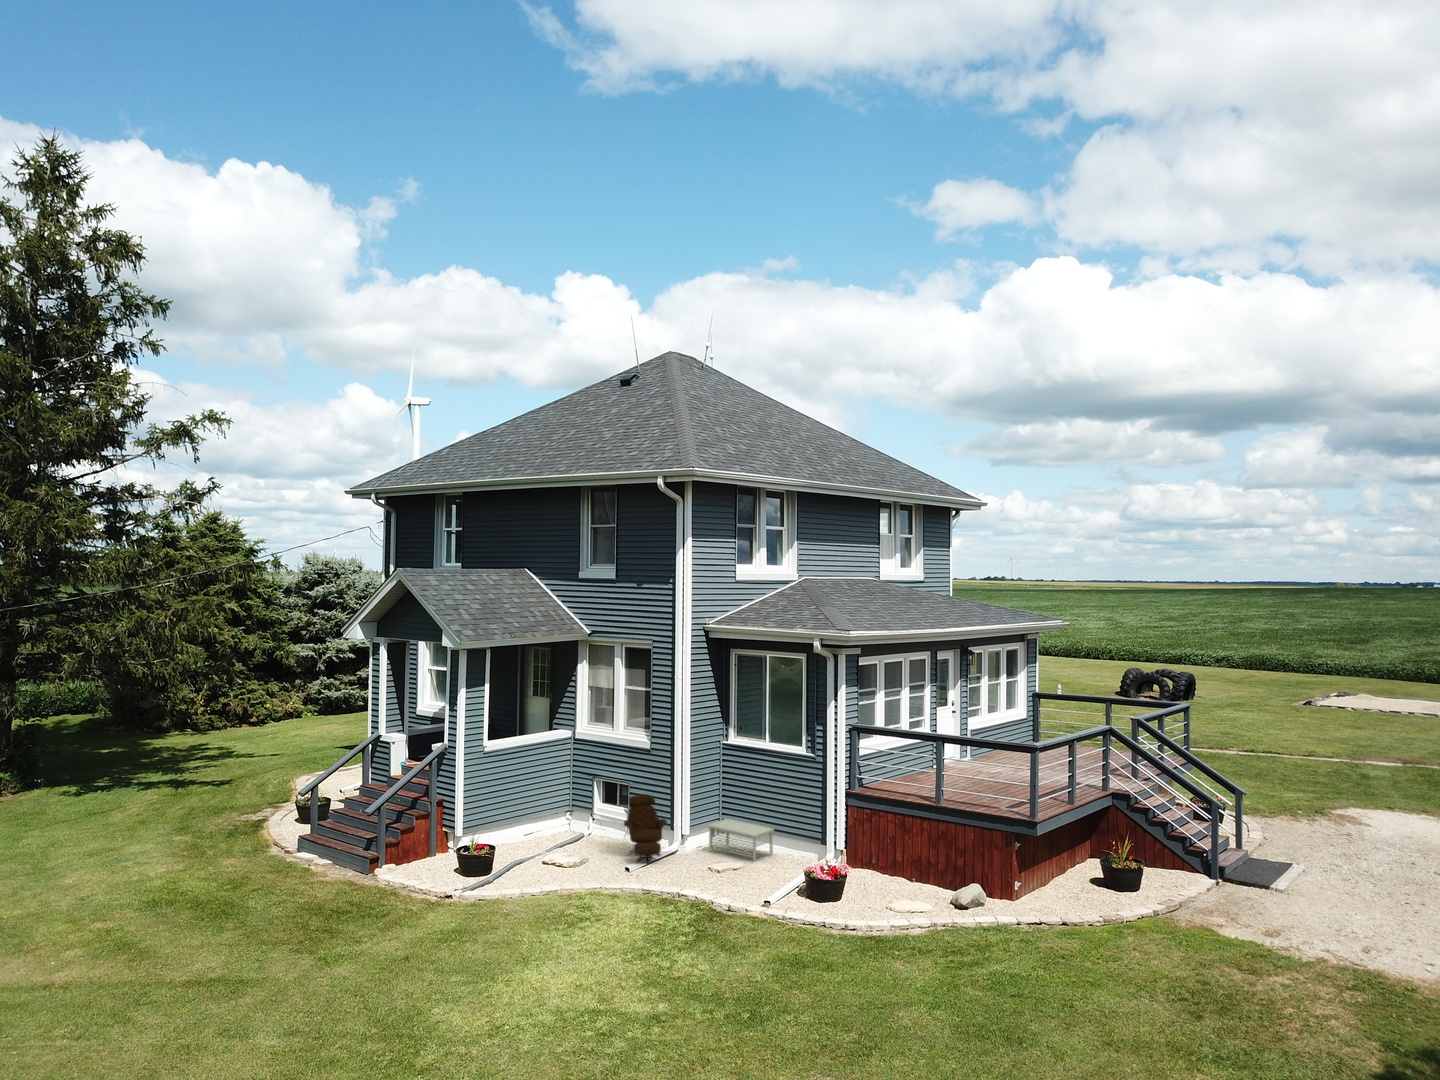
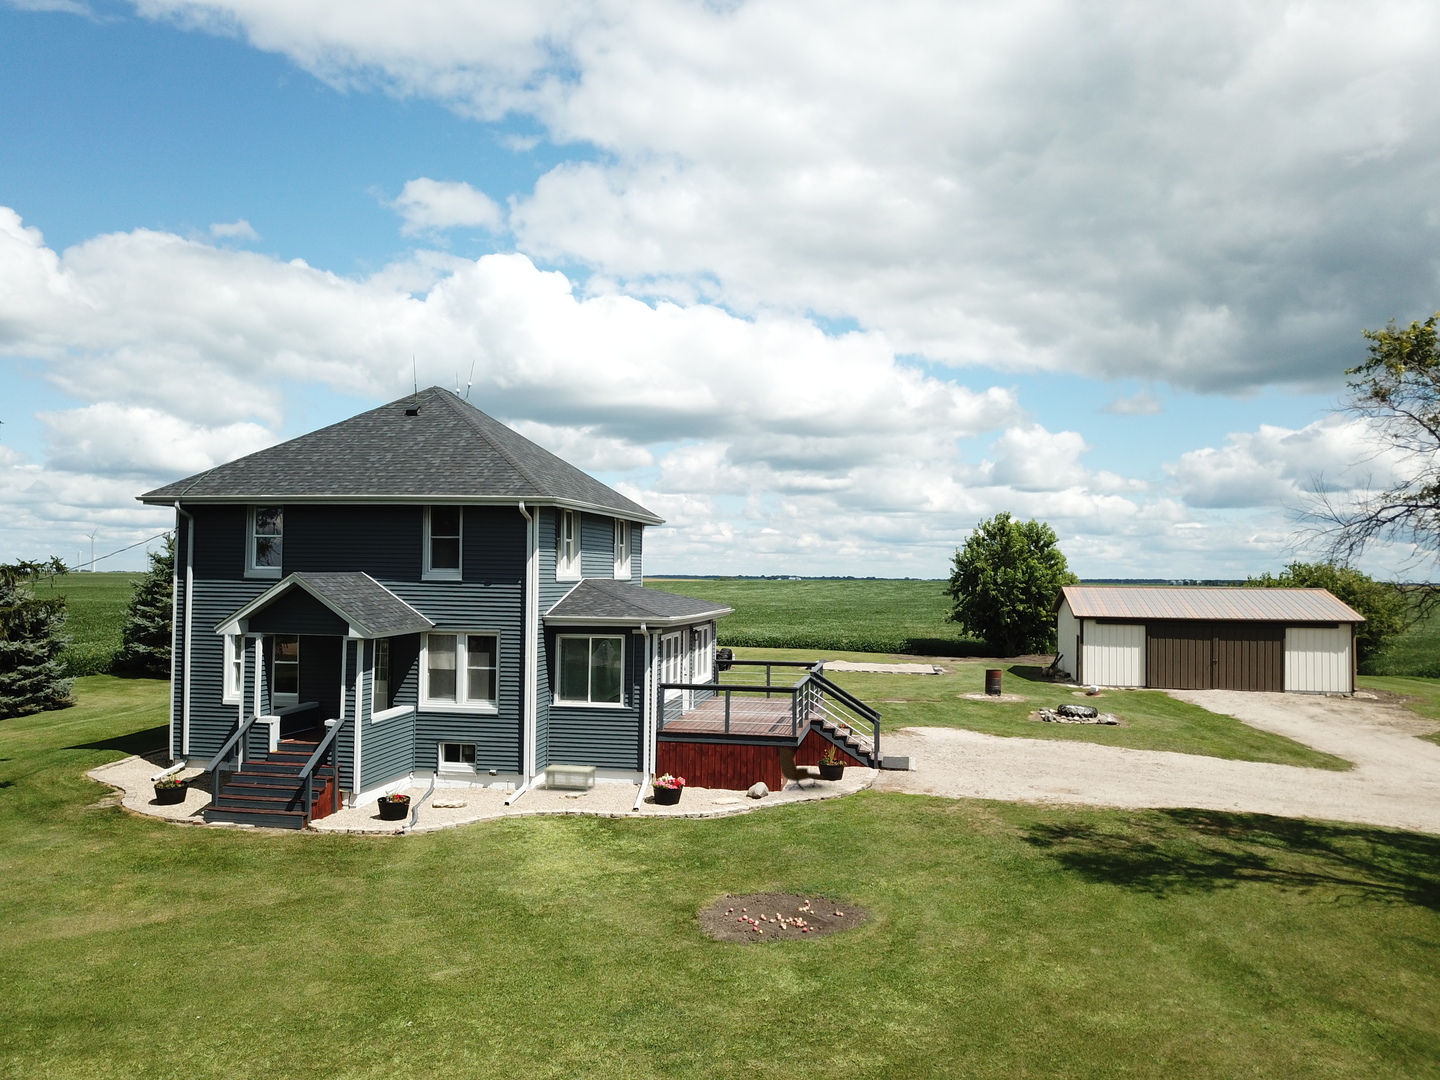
lounge chair: present [624,794,667,863] -> present [780,748,825,789]

